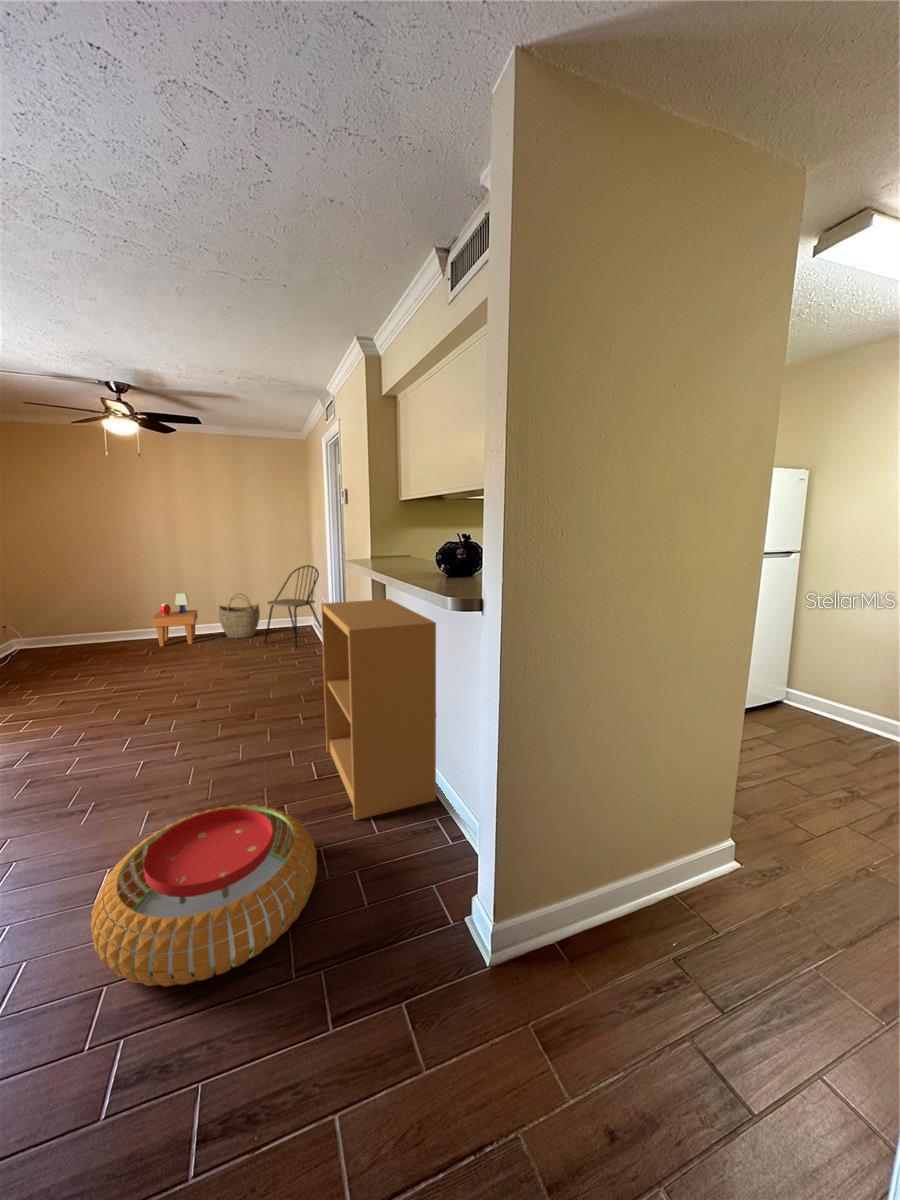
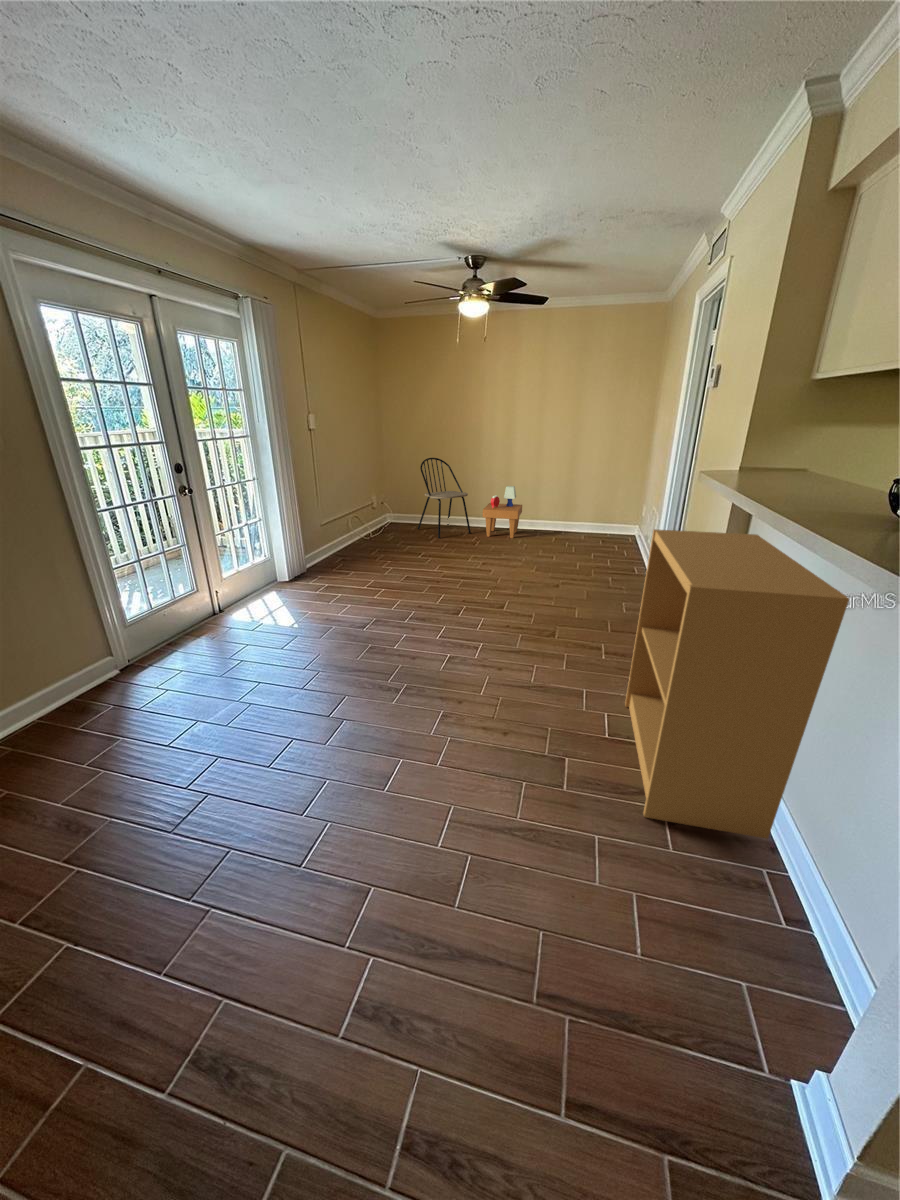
dining chair: present [264,565,321,647] -> present [418,458,471,538]
woven basket: present [219,594,260,639] -> none [541,492,581,539]
pouf: present [91,805,317,987] -> none [370,746,590,951]

